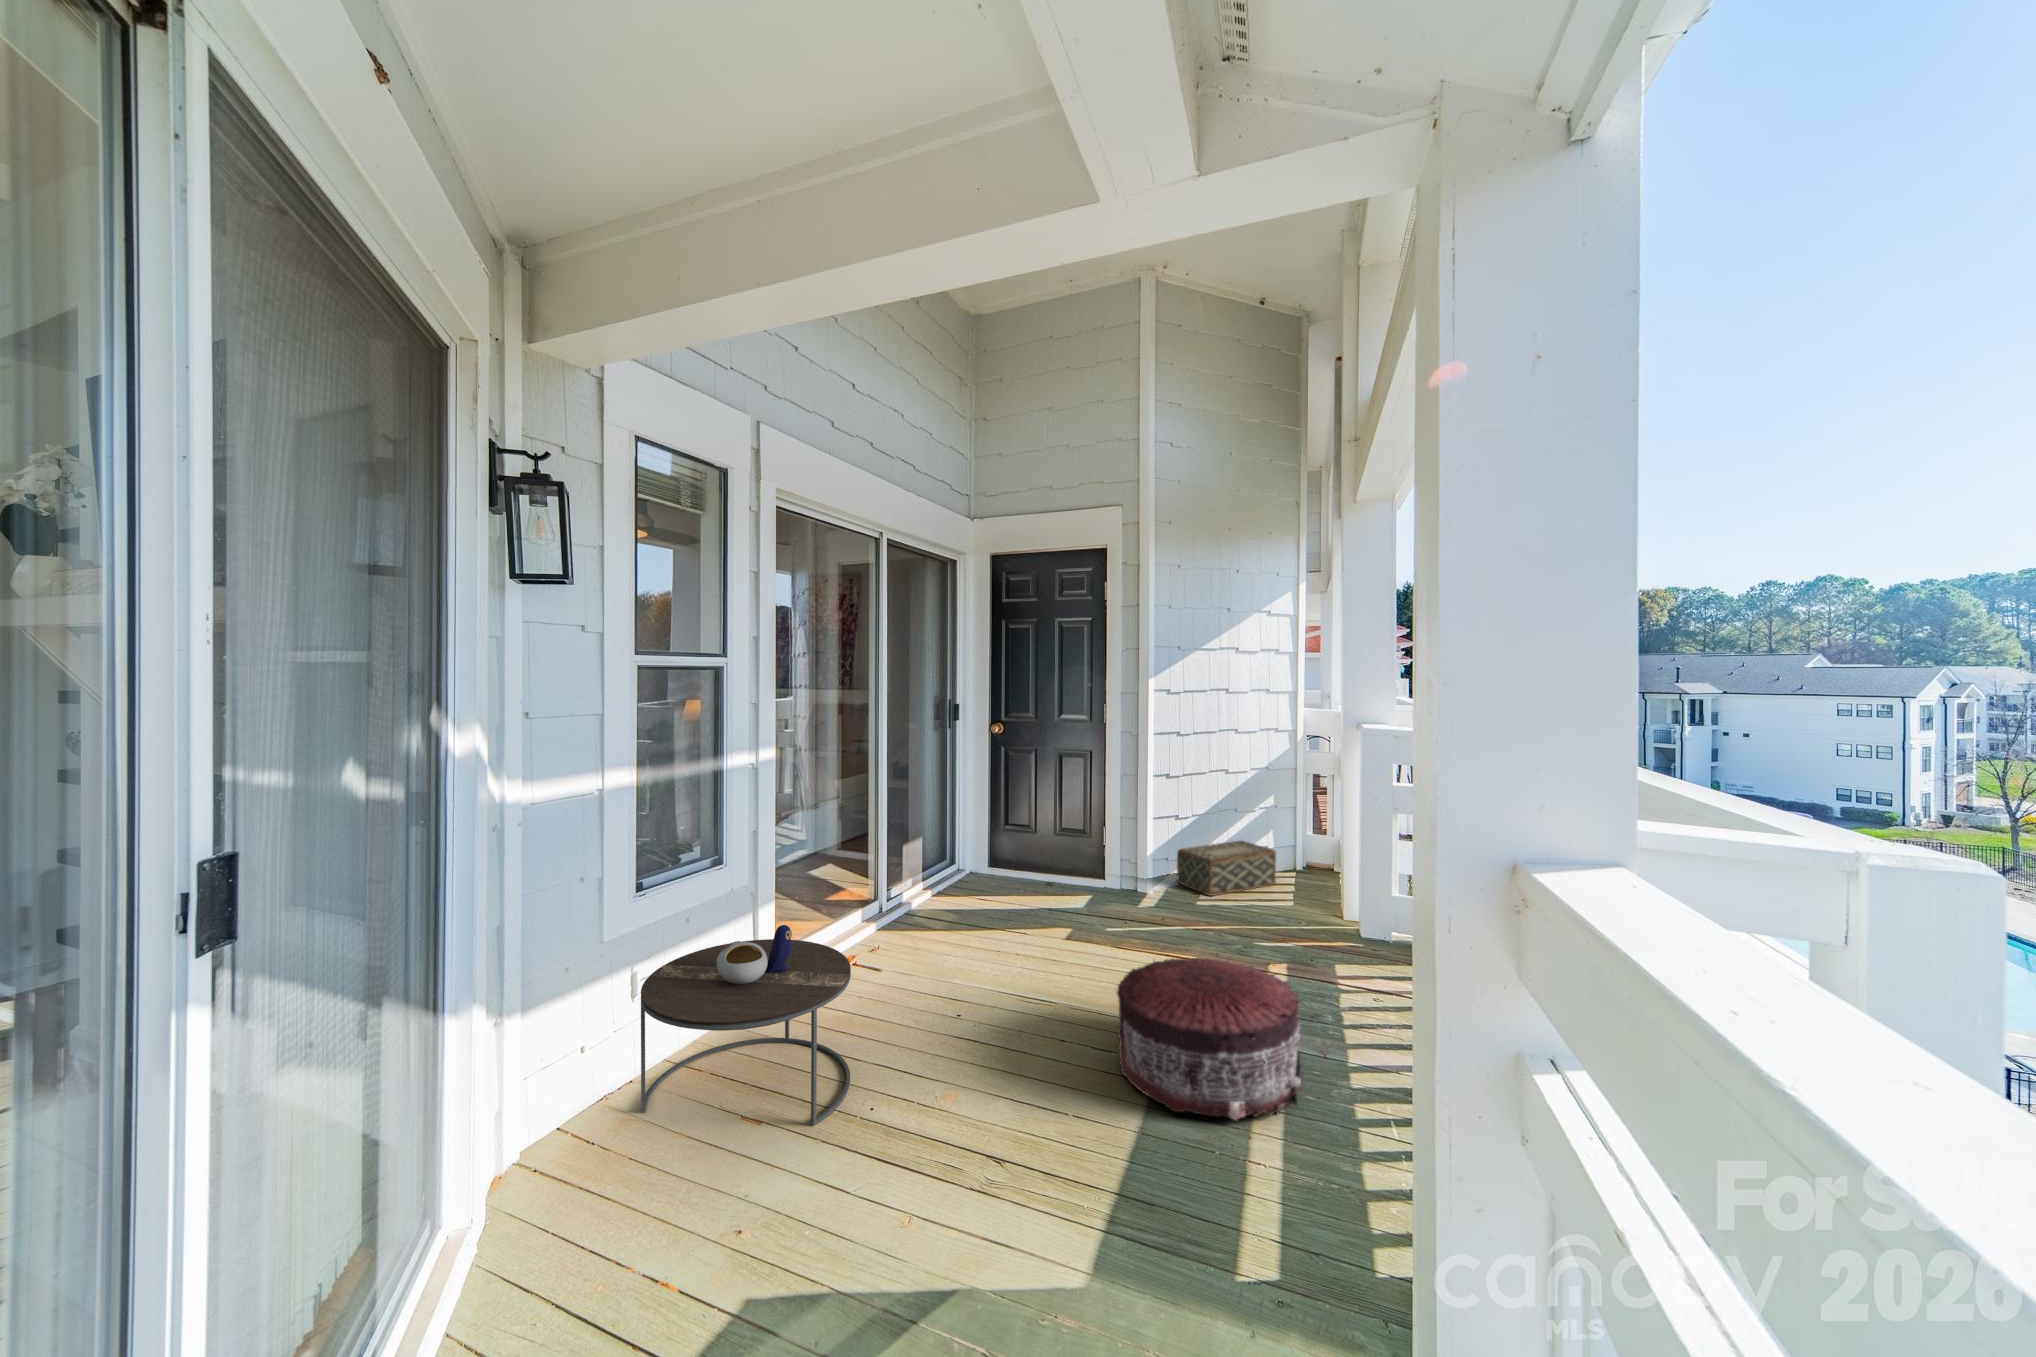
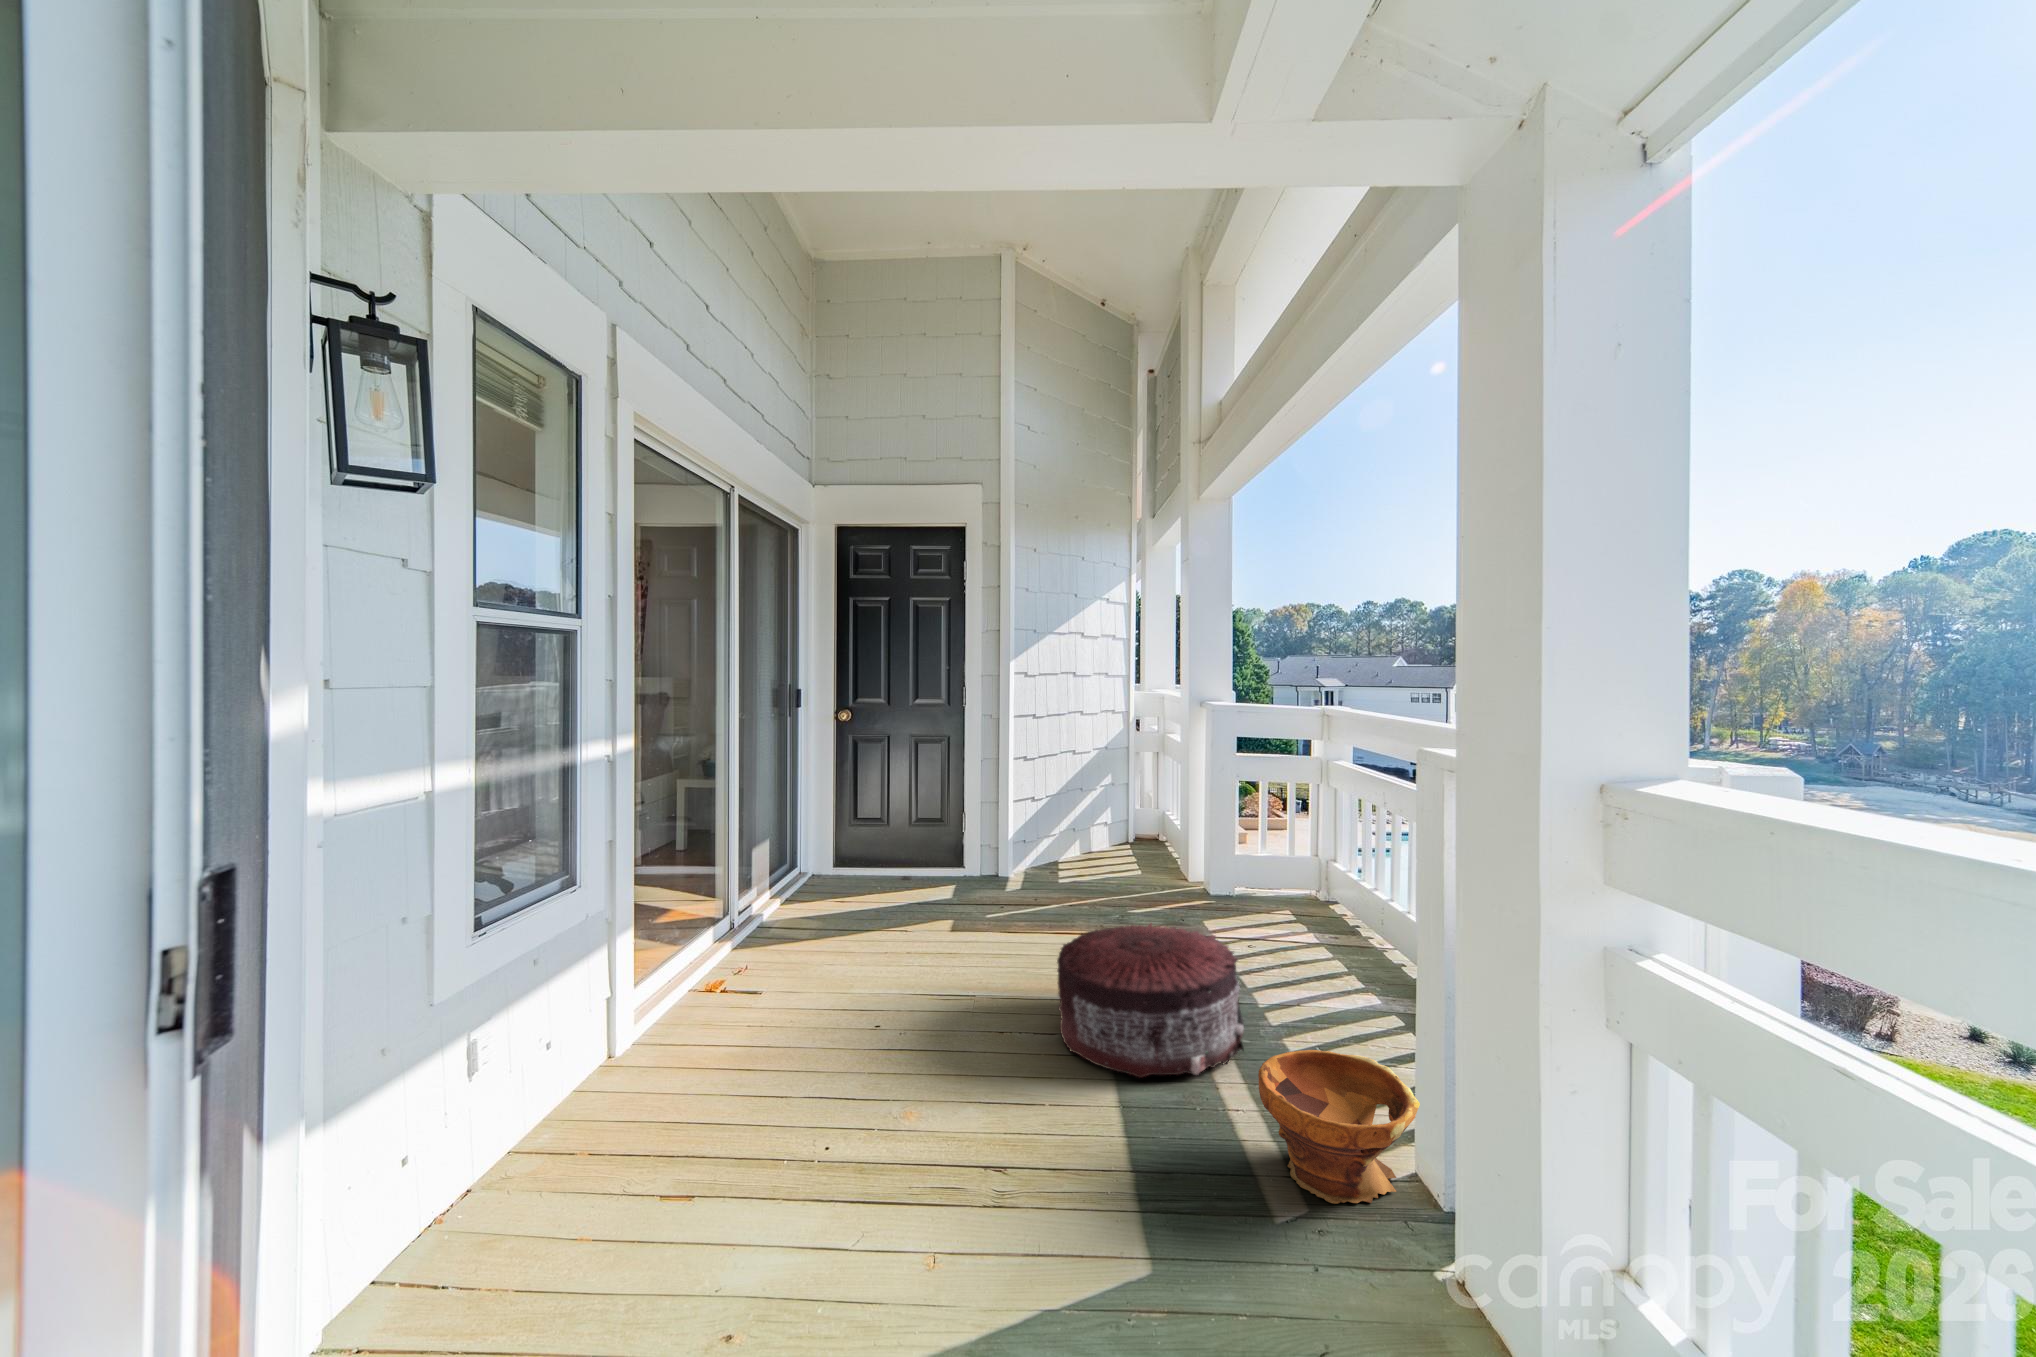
woven basket: present [1177,841,1276,896] -> none [1033,818,1125,875]
side table: present [641,925,851,1126] -> none [511,939,781,1200]
planter: none [1255,1116,1423,1292] -> present [1258,1050,1420,1203]

